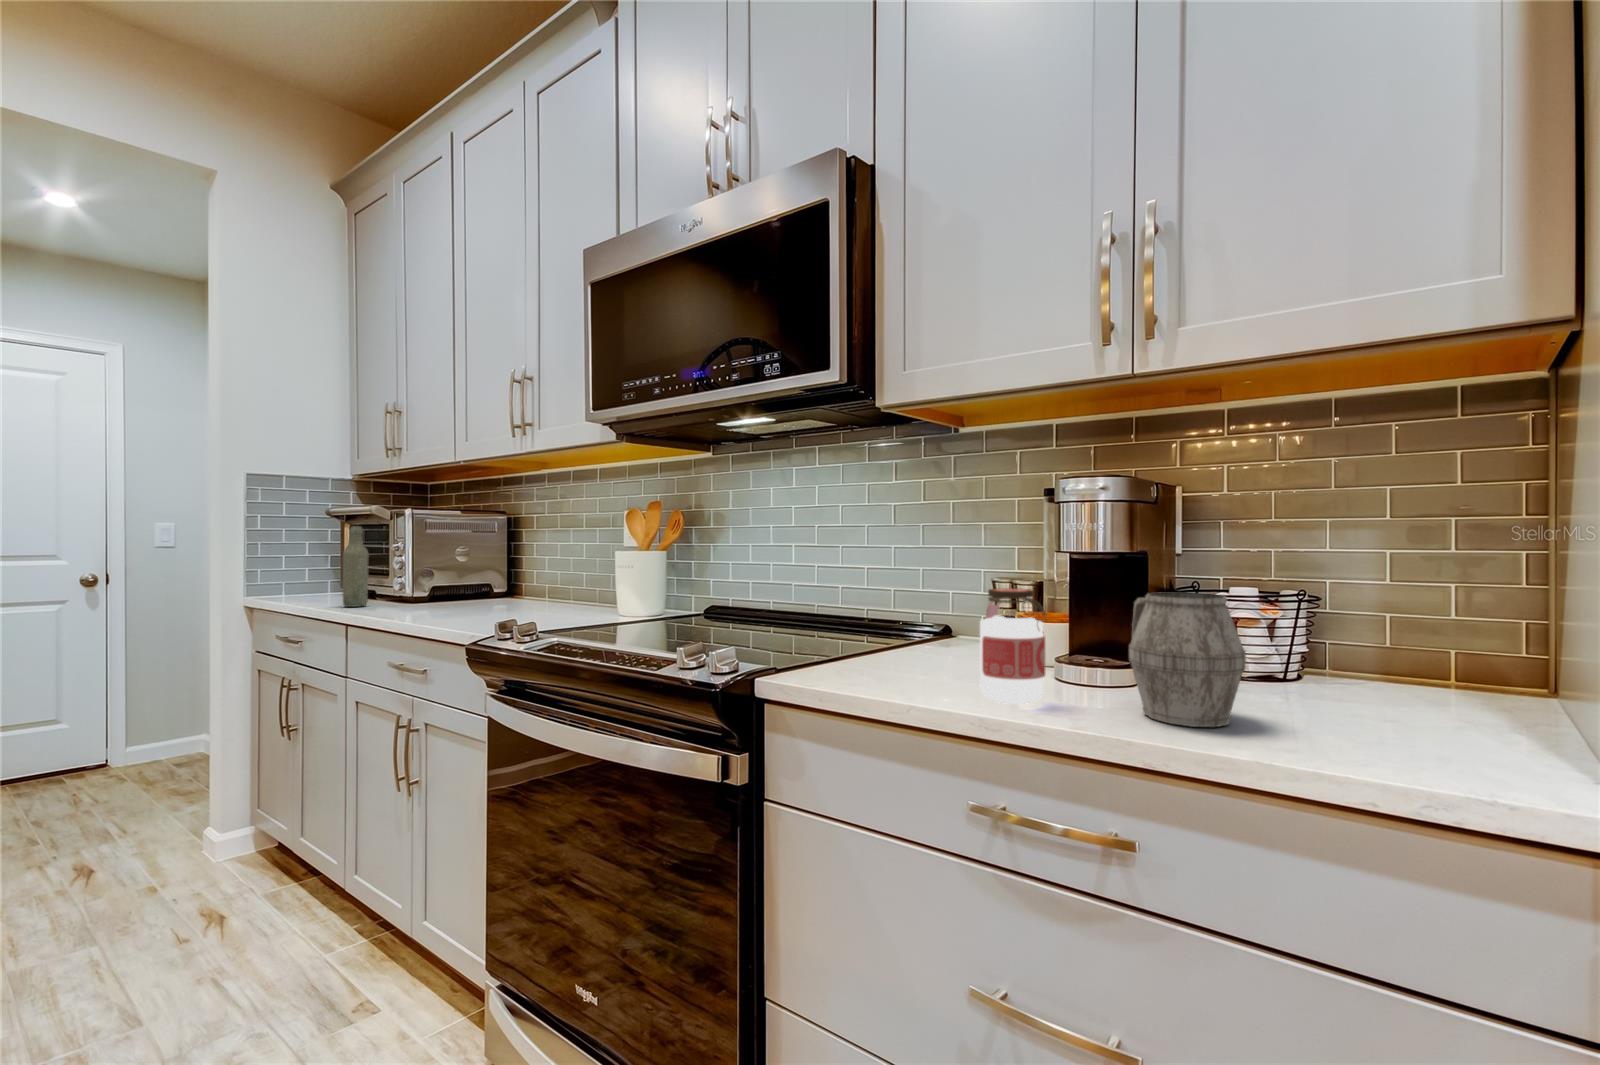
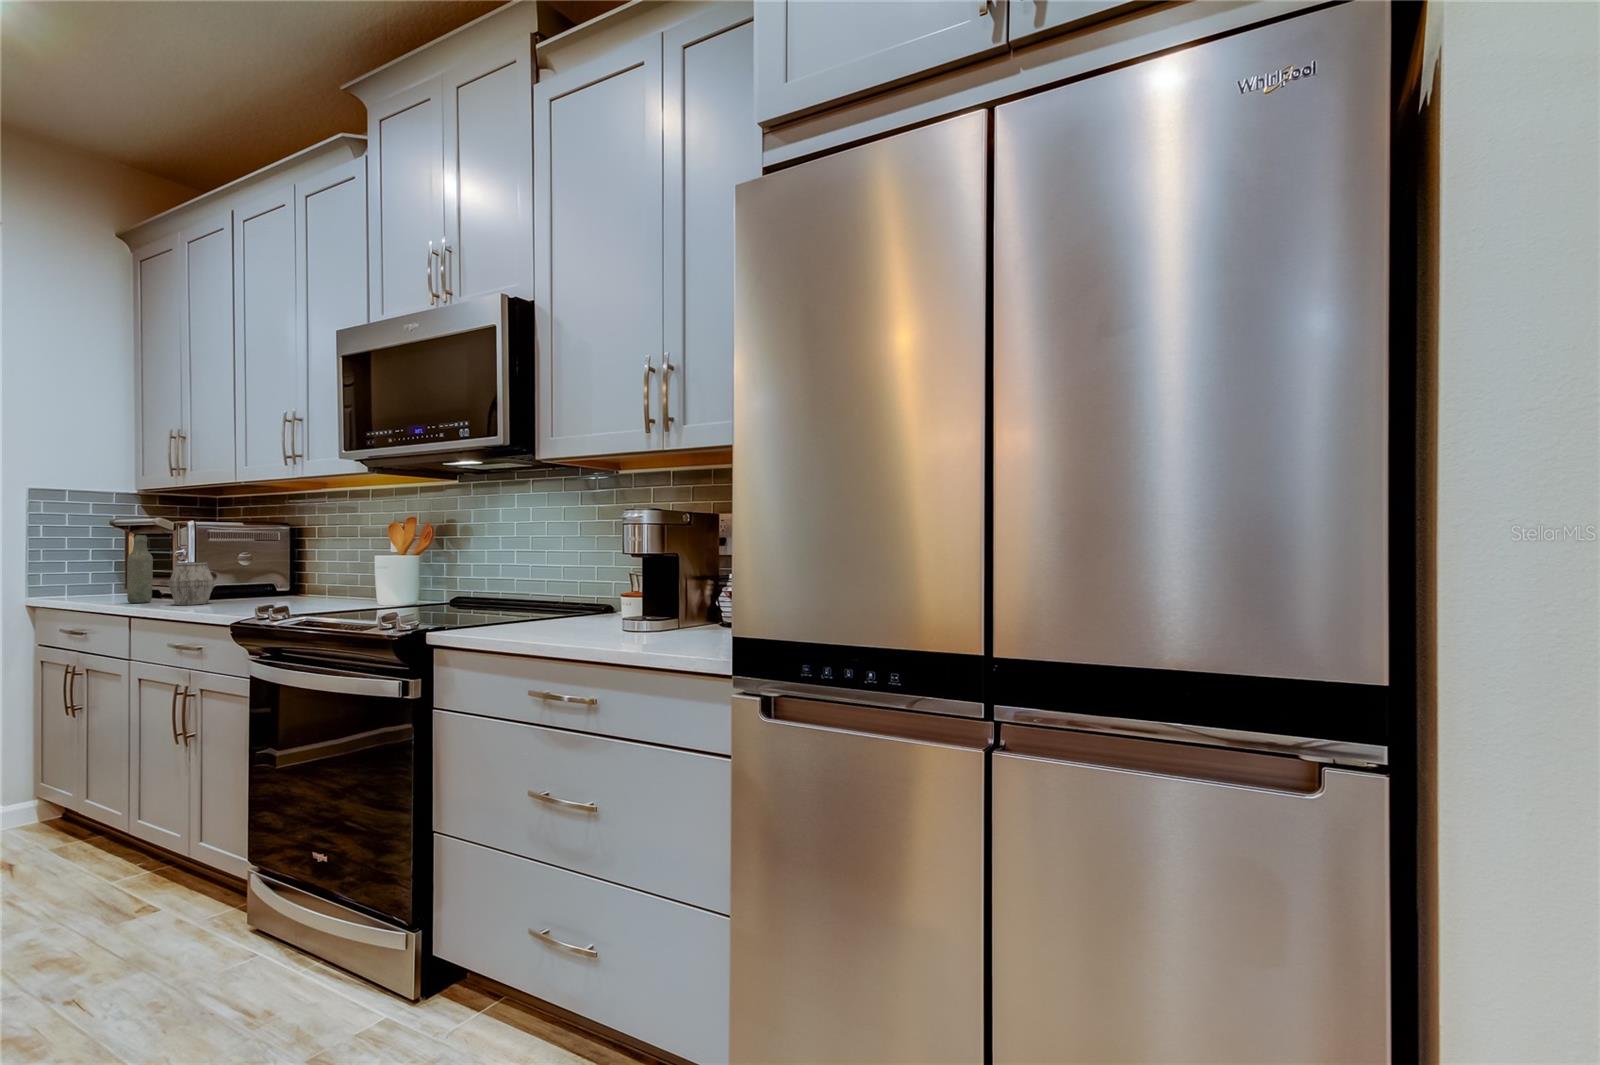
jar: present [980,588,1047,704] -> none [551,575,589,640]
mug: present [1129,592,1246,727] -> present [169,562,214,605]

